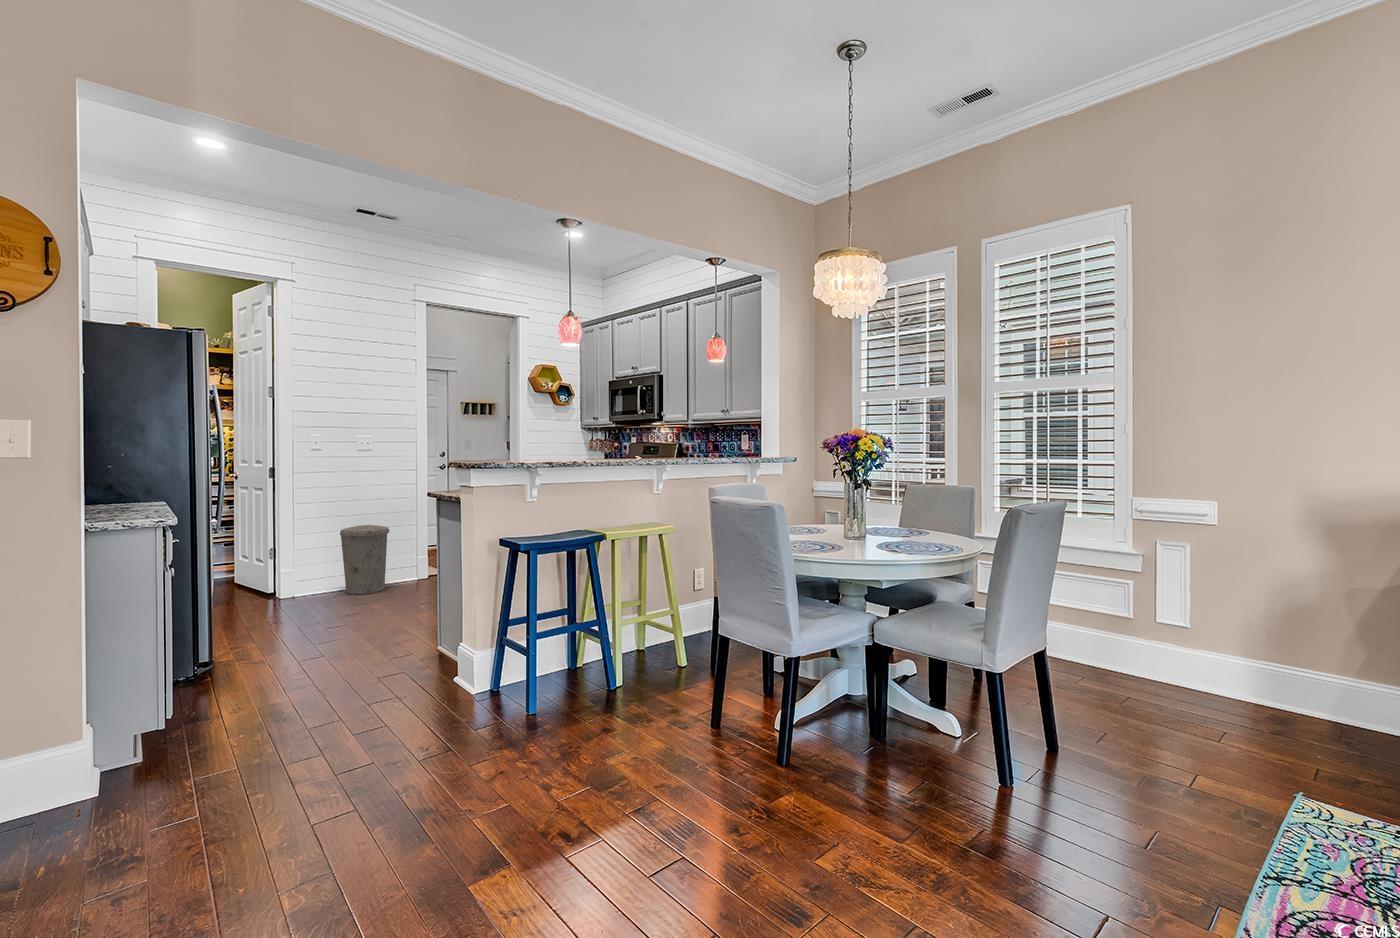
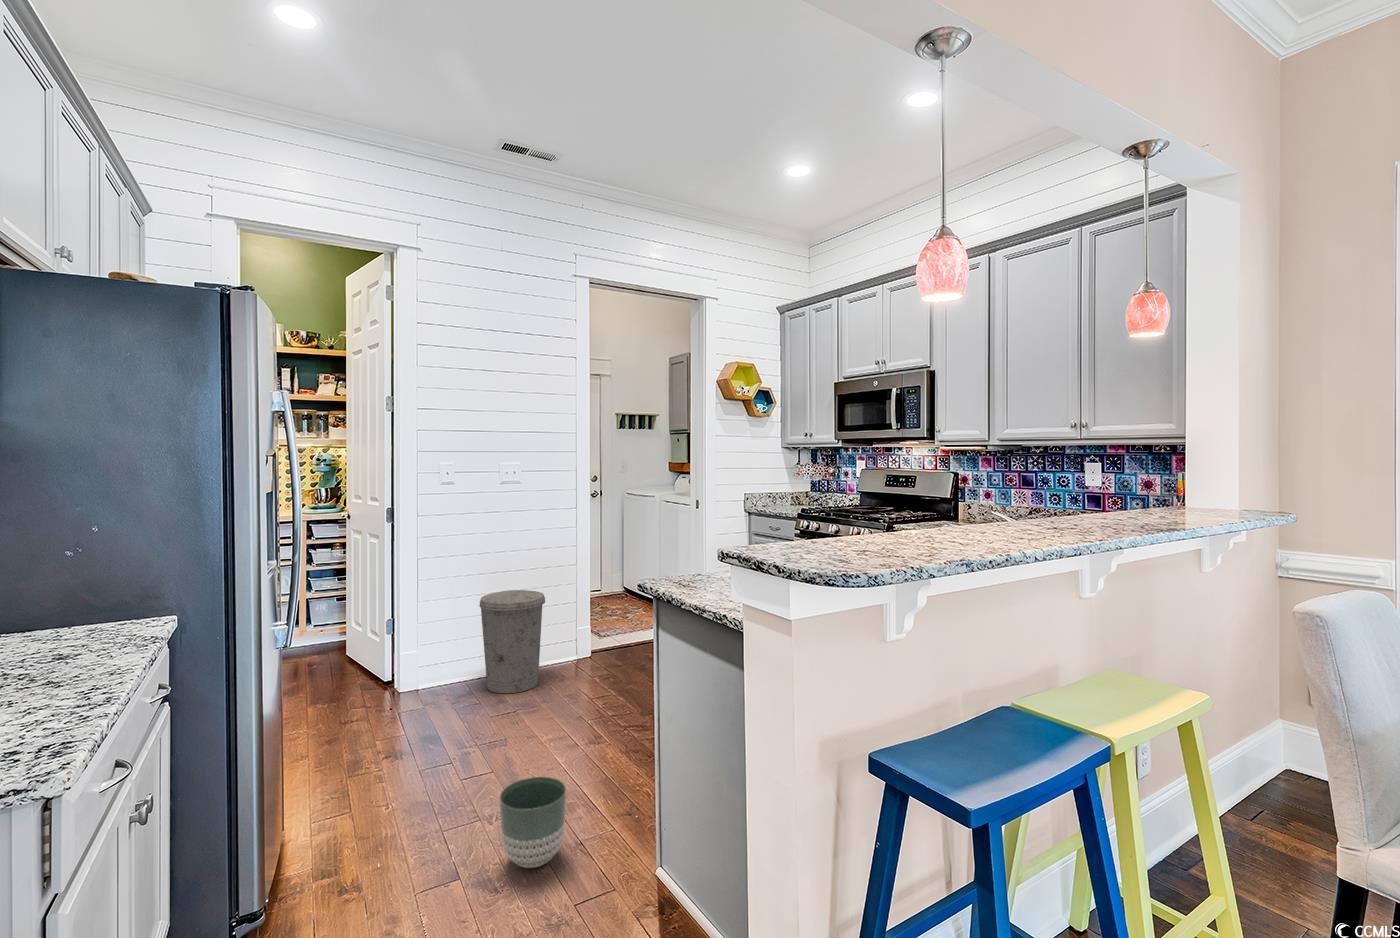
planter: none [347,604,386,647] -> present [499,777,566,868]

